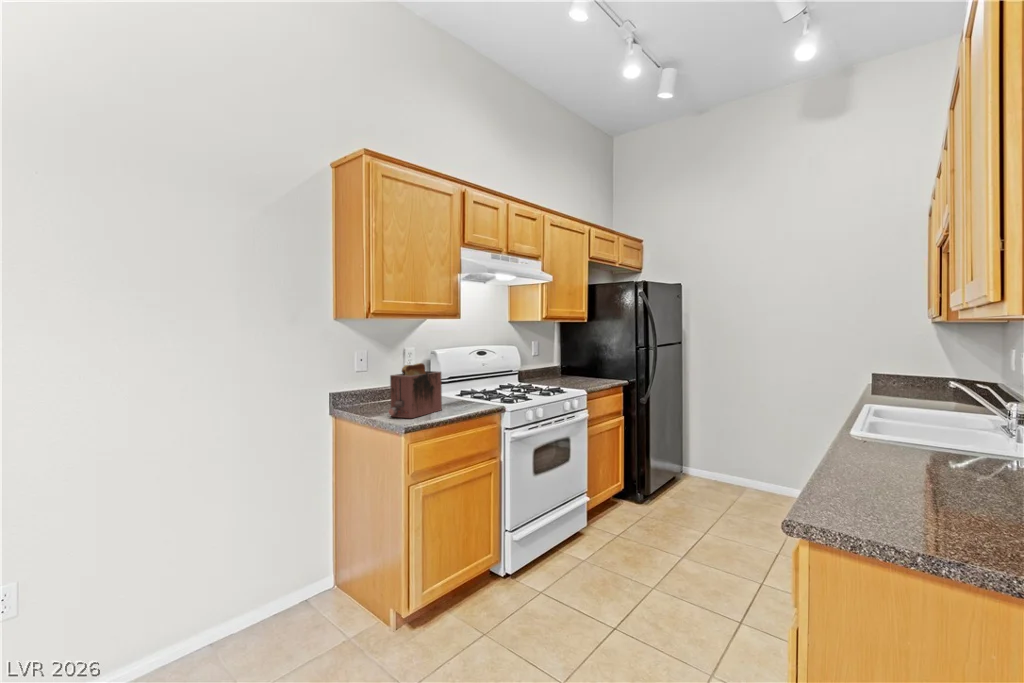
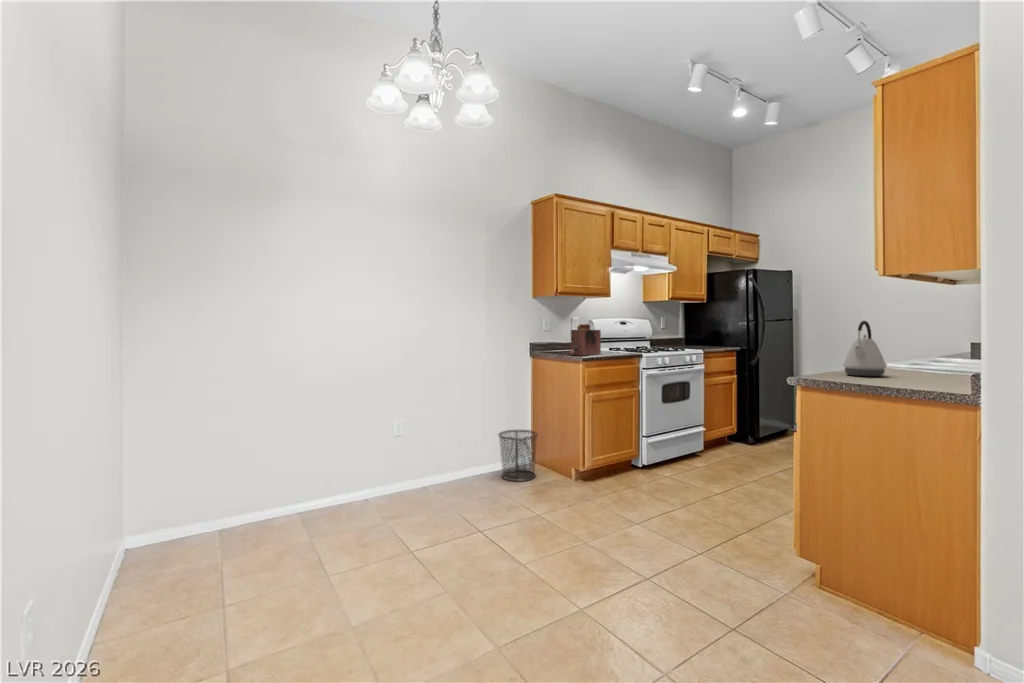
kettle: none [878,405,969,523] -> present [843,321,886,376]
trash can: none [259,540,335,646] -> present [499,430,538,481]

